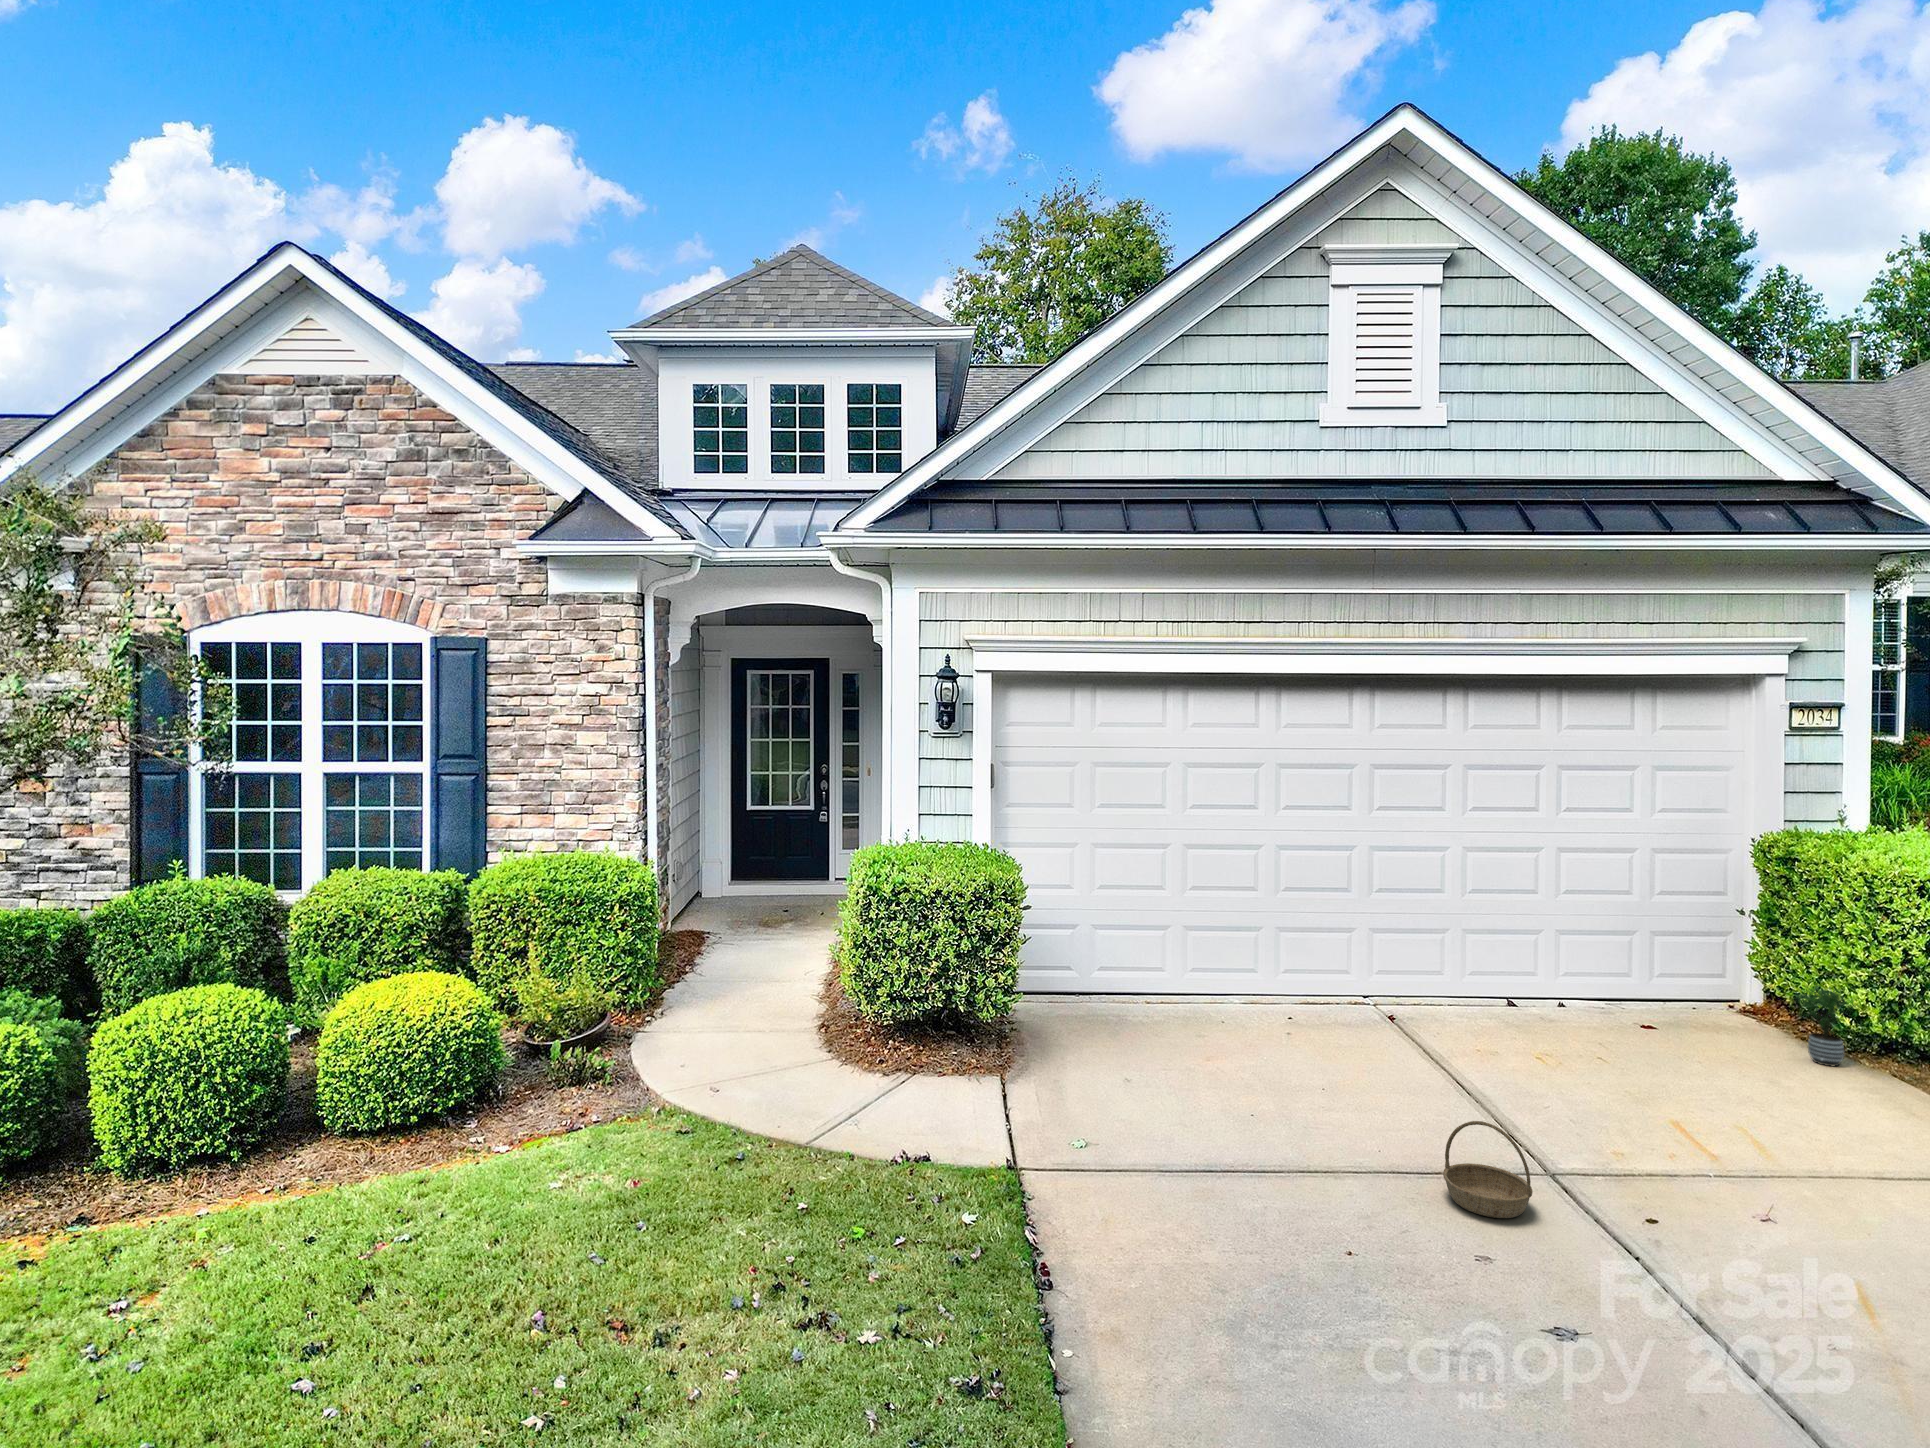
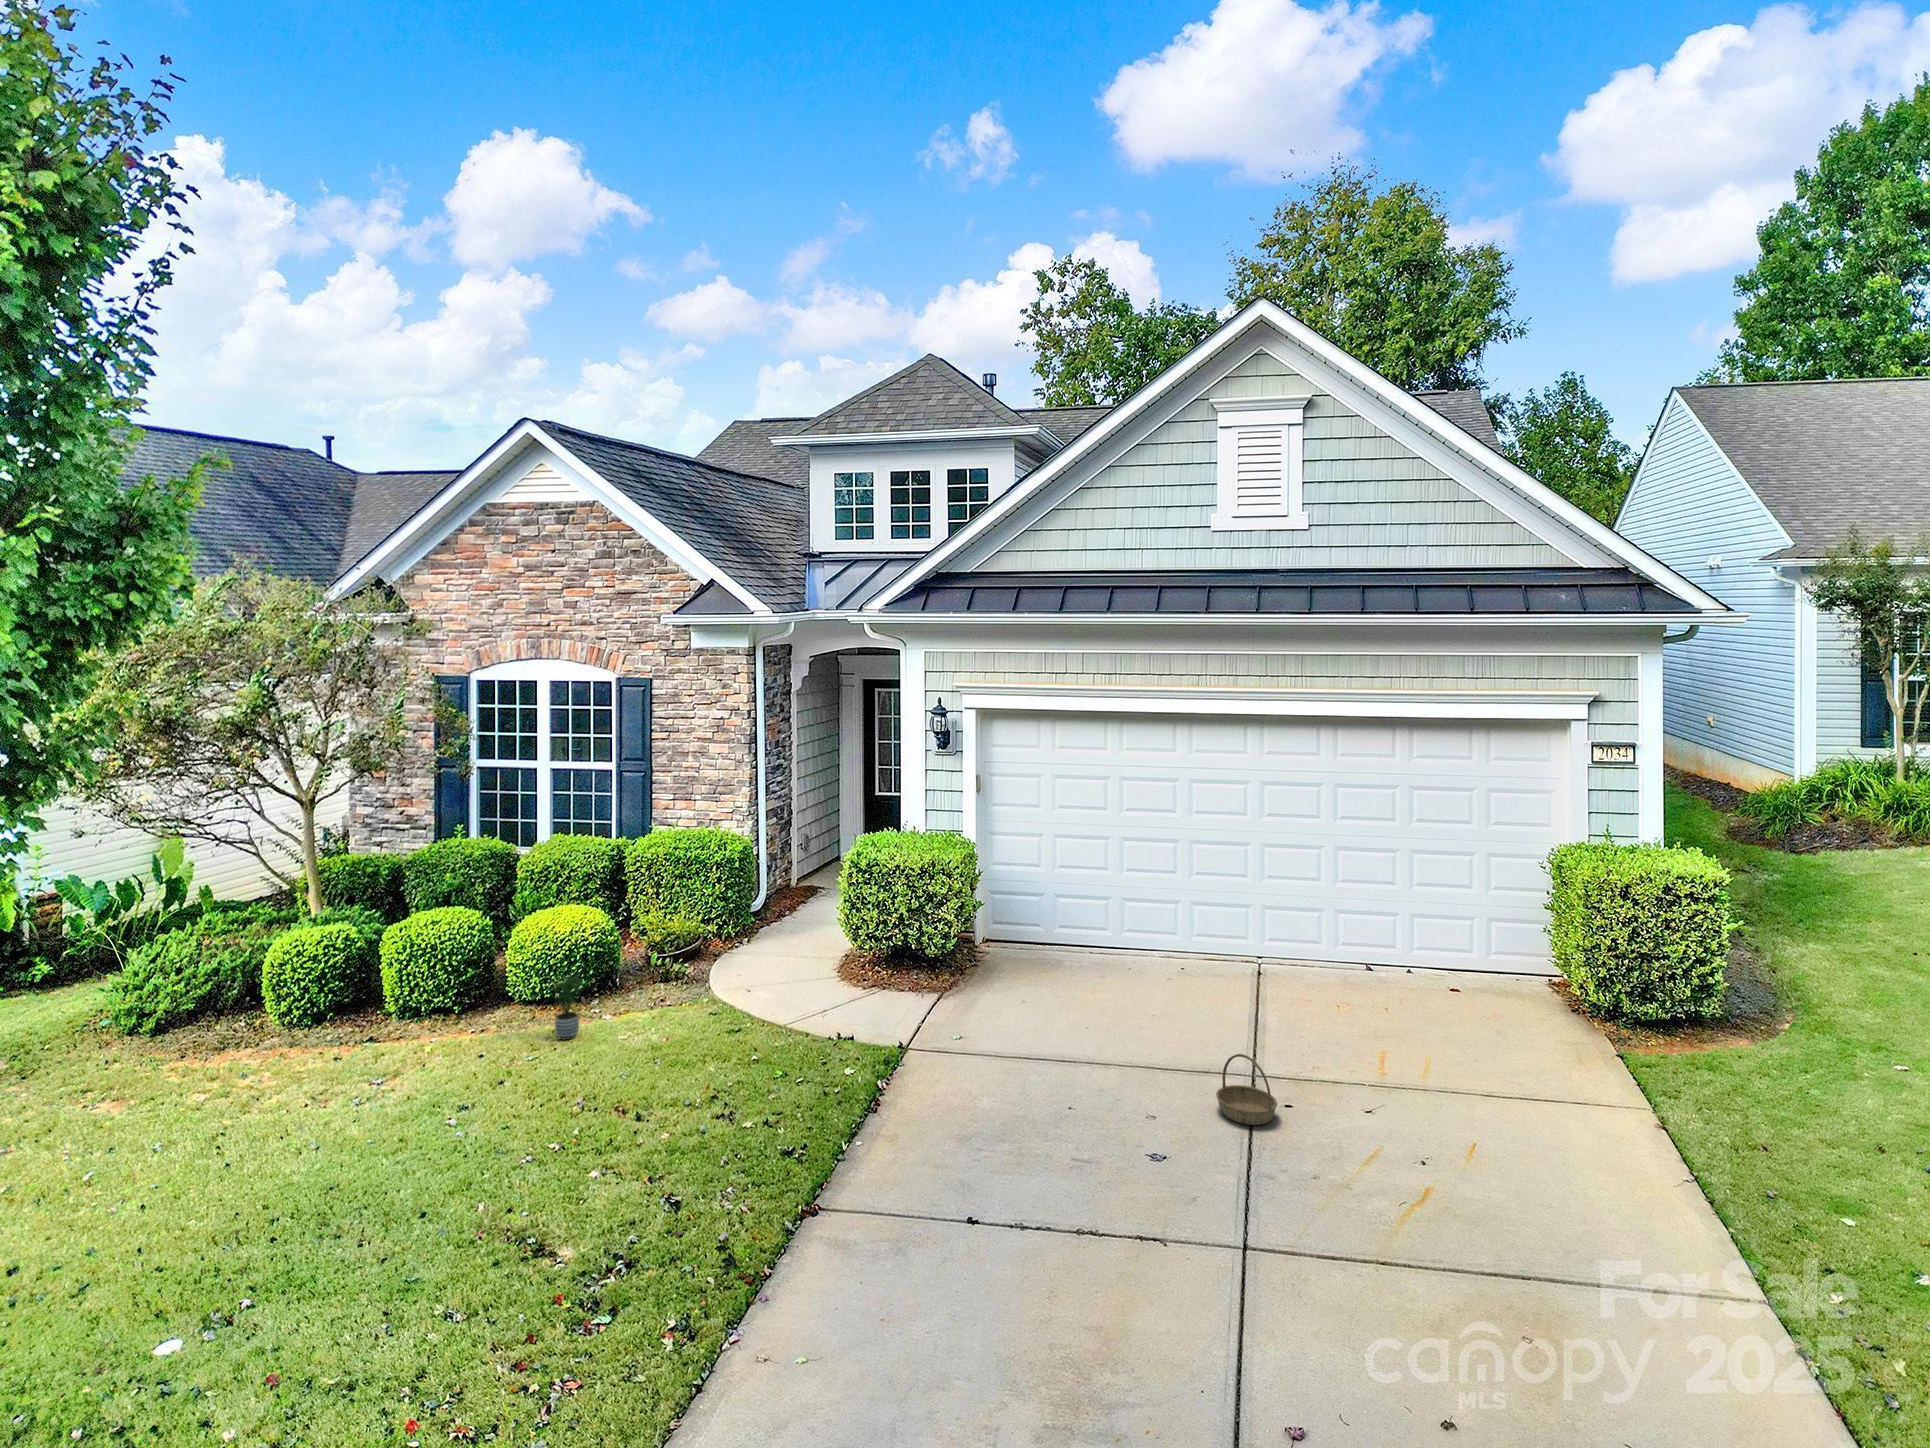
potted plant: present [1798,986,1856,1066] -> present [547,975,584,1040]

